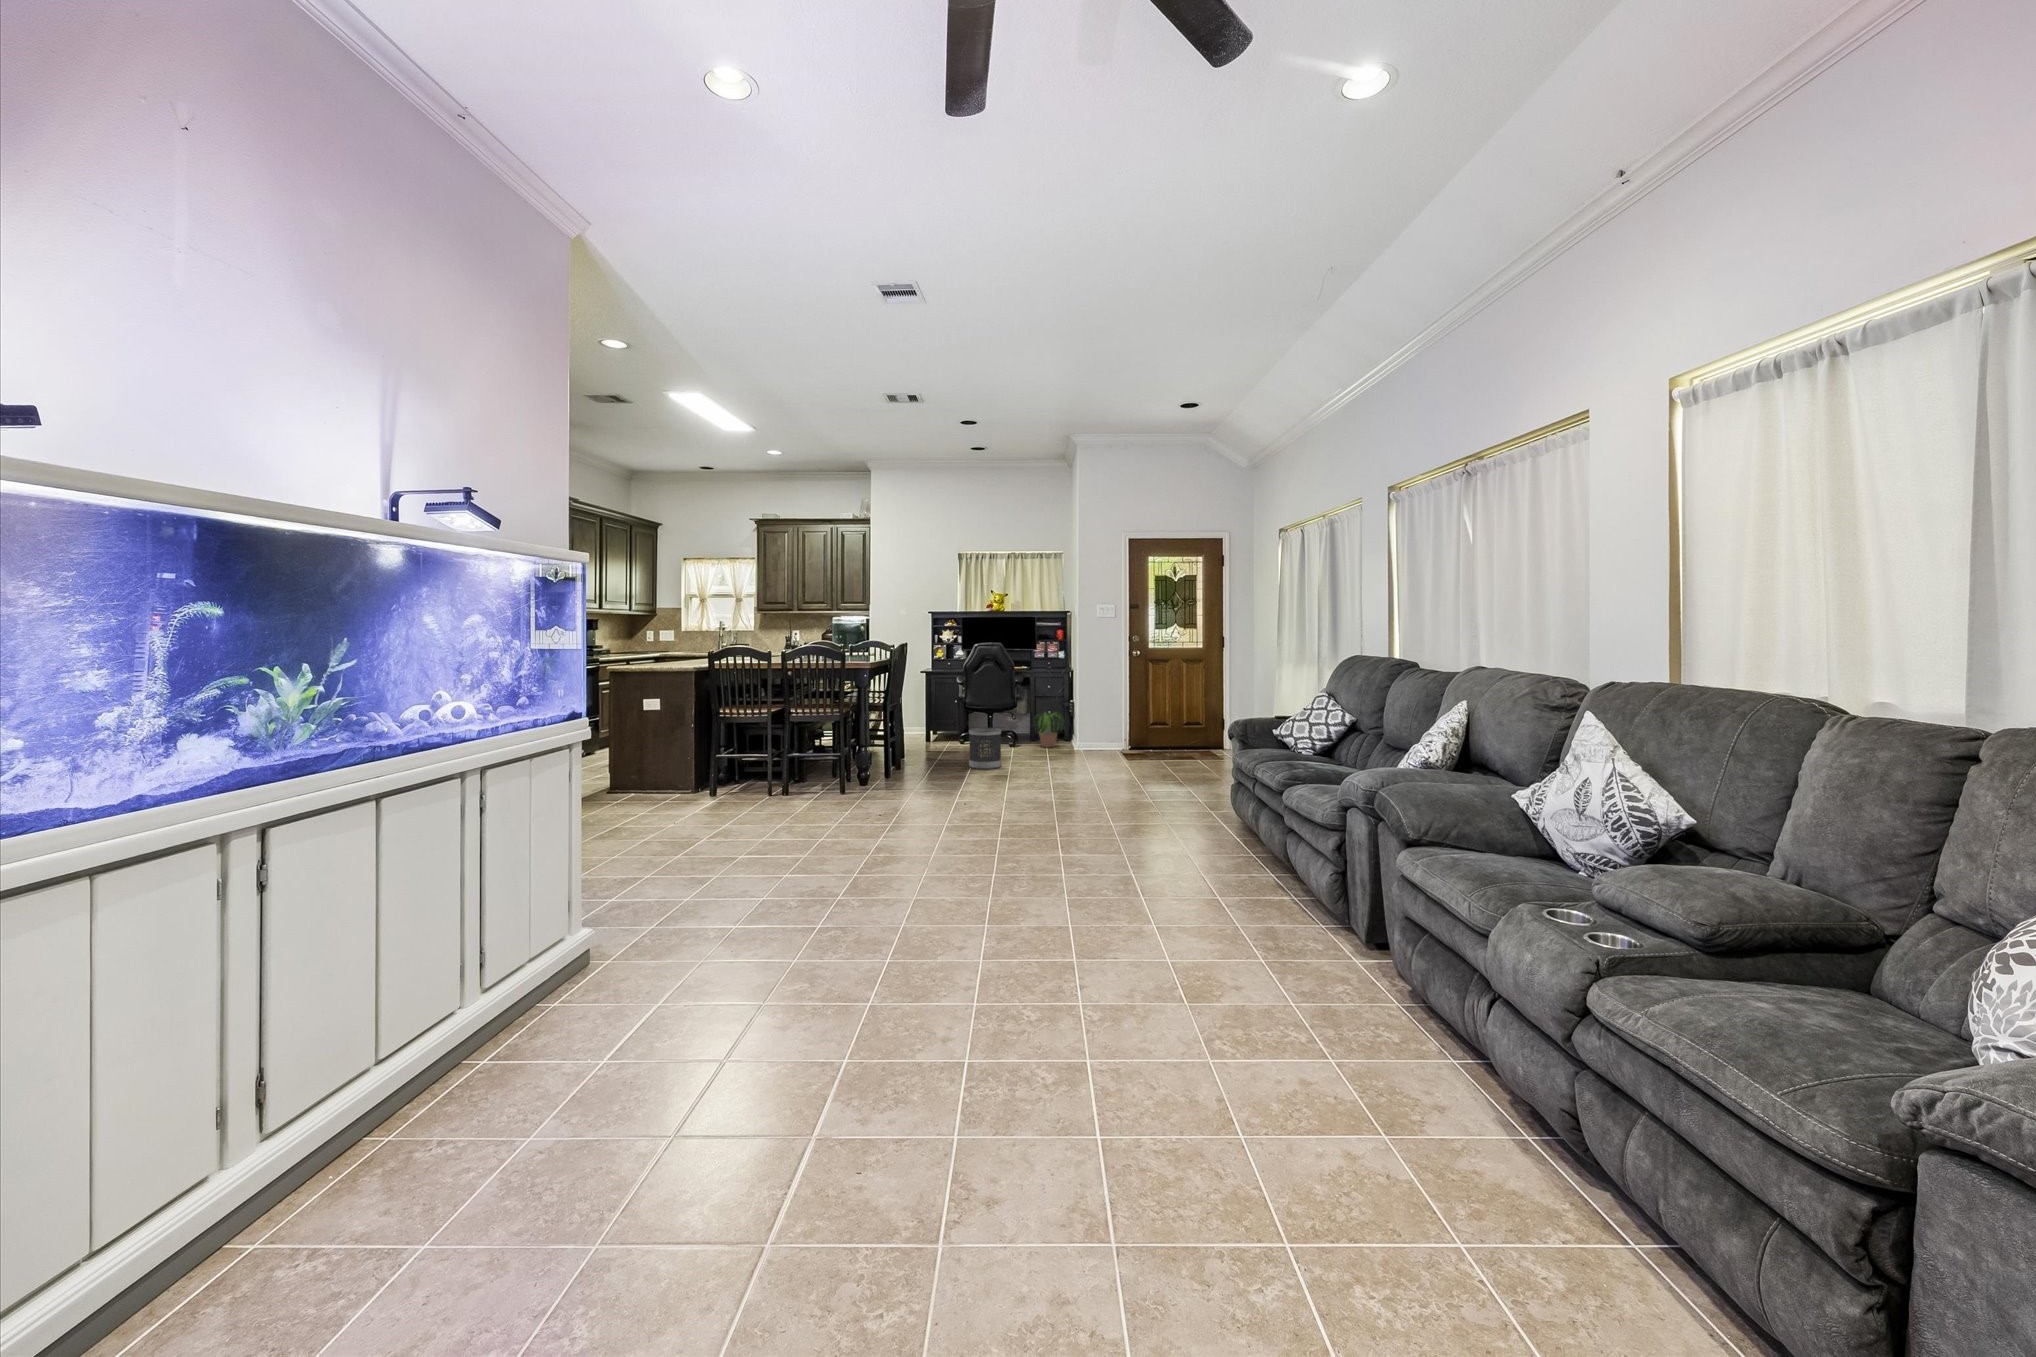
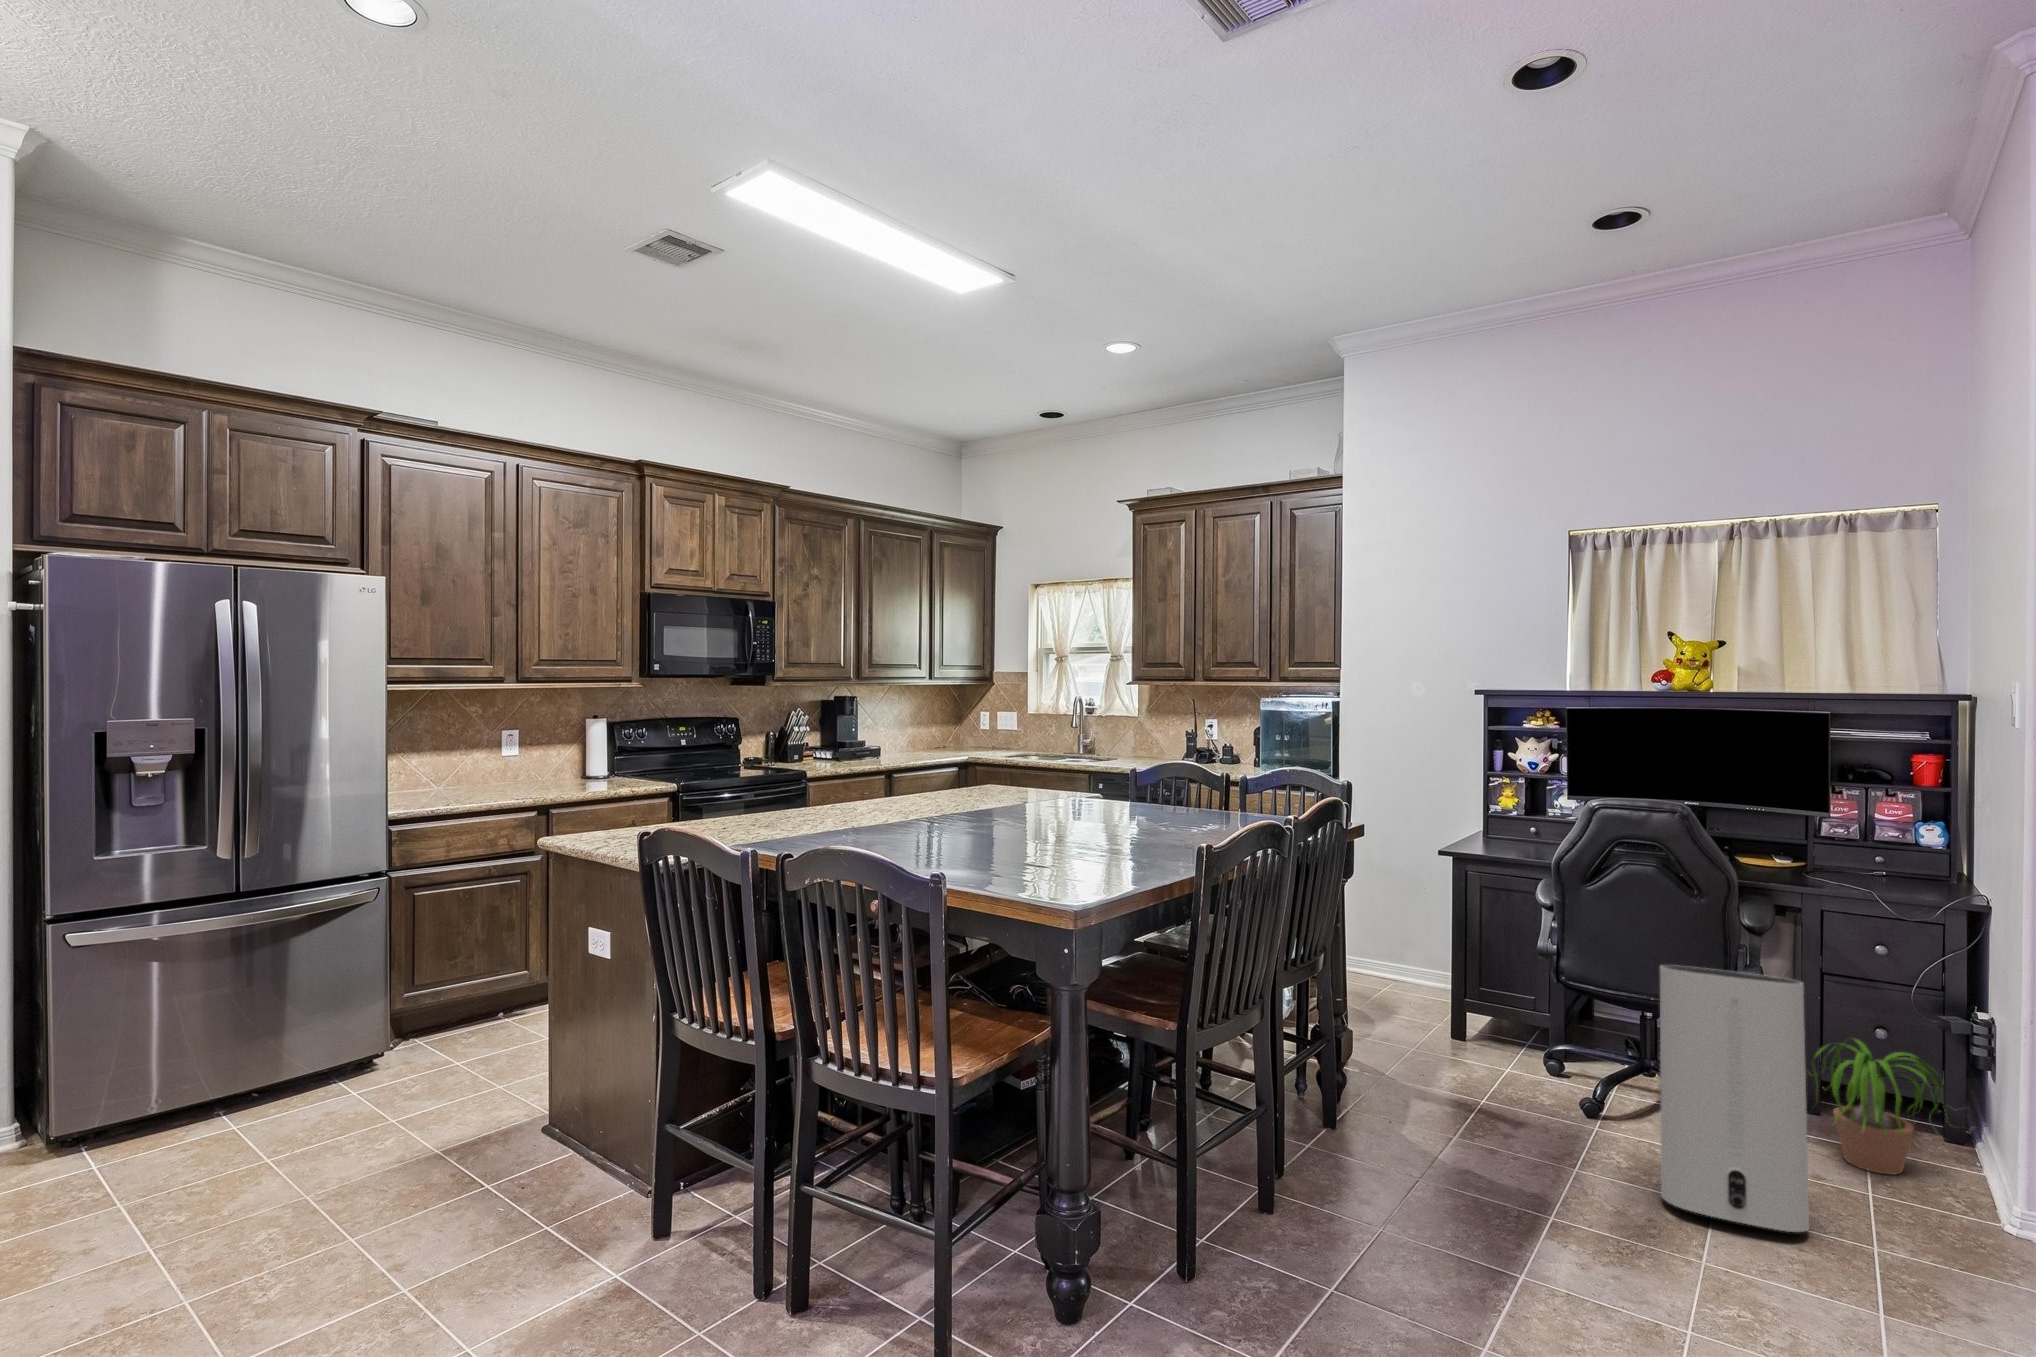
air purifier: none [999,688,1035,757] -> present [1660,965,1809,1232]
wastebasket: present [969,728,1001,769] -> none [1520,1113,1649,1296]

